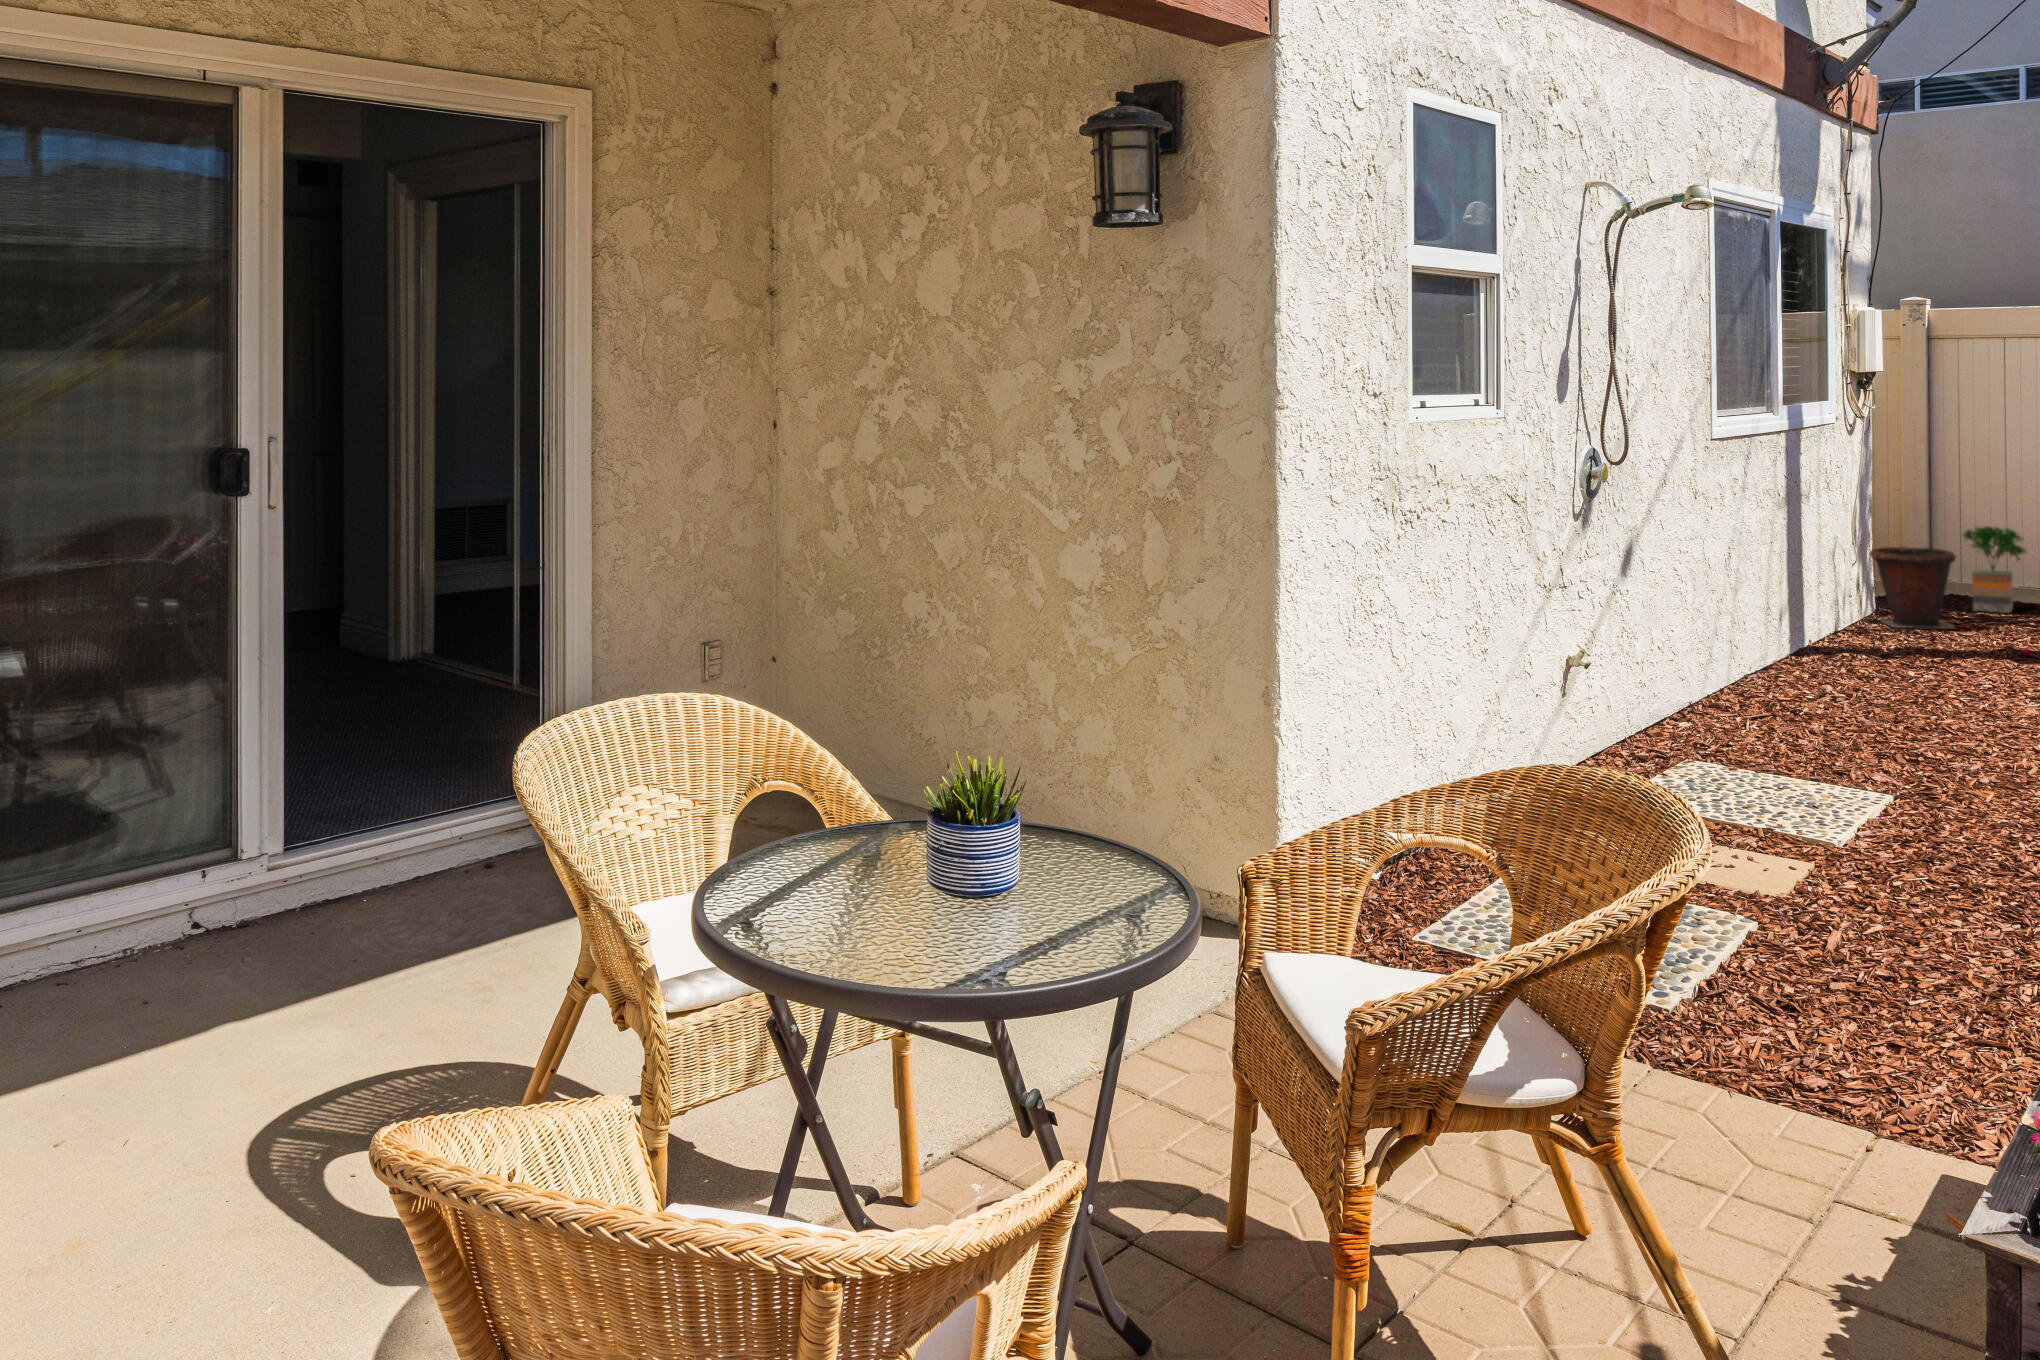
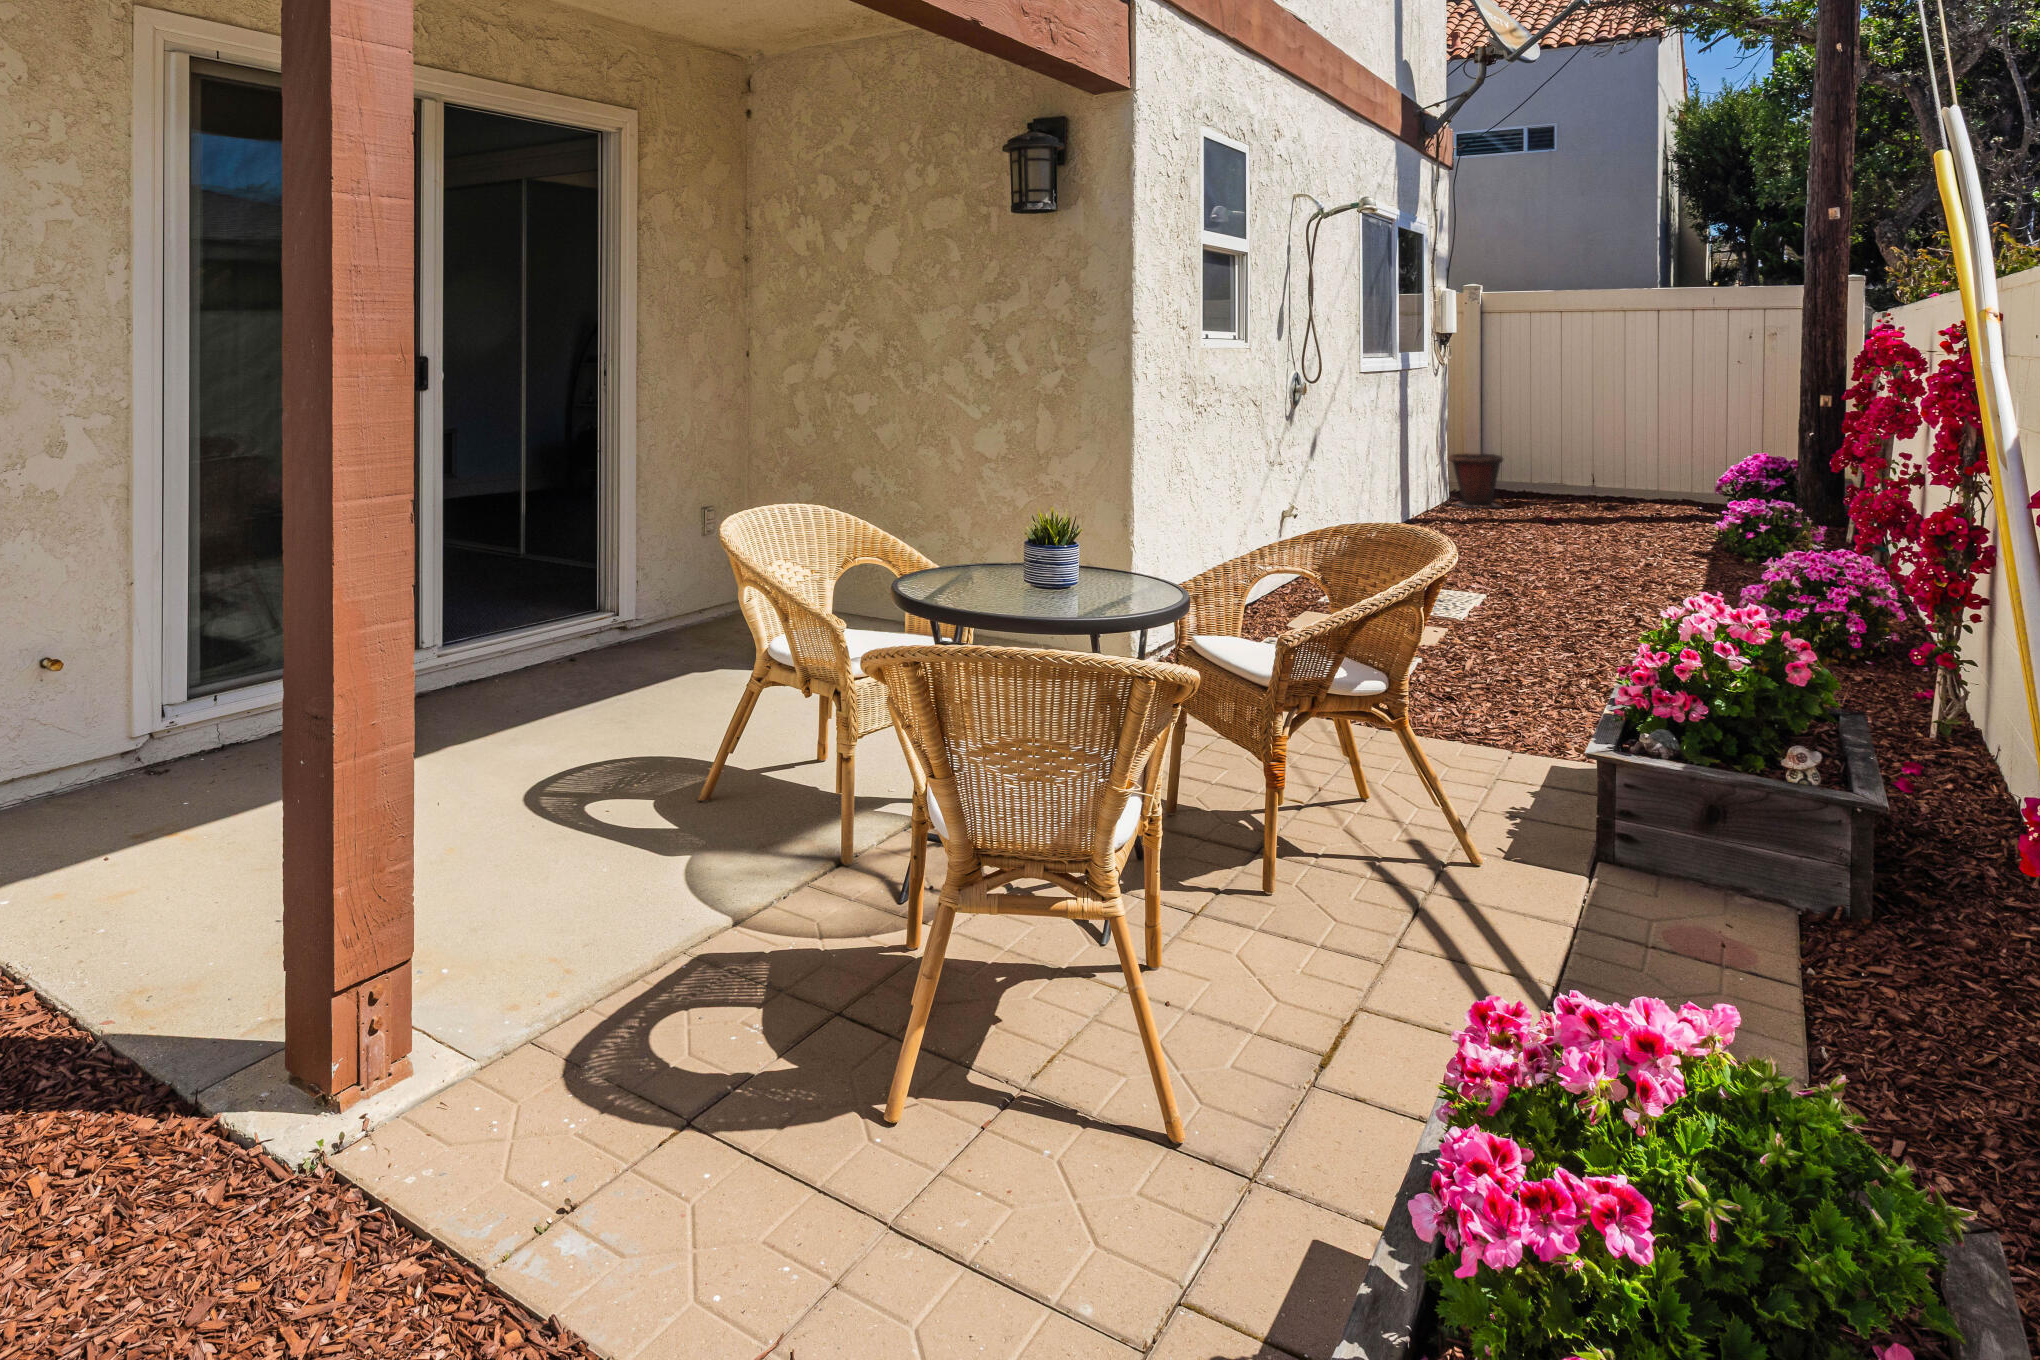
potted tree: present [1963,526,2026,613] -> none [1504,439,1548,498]

